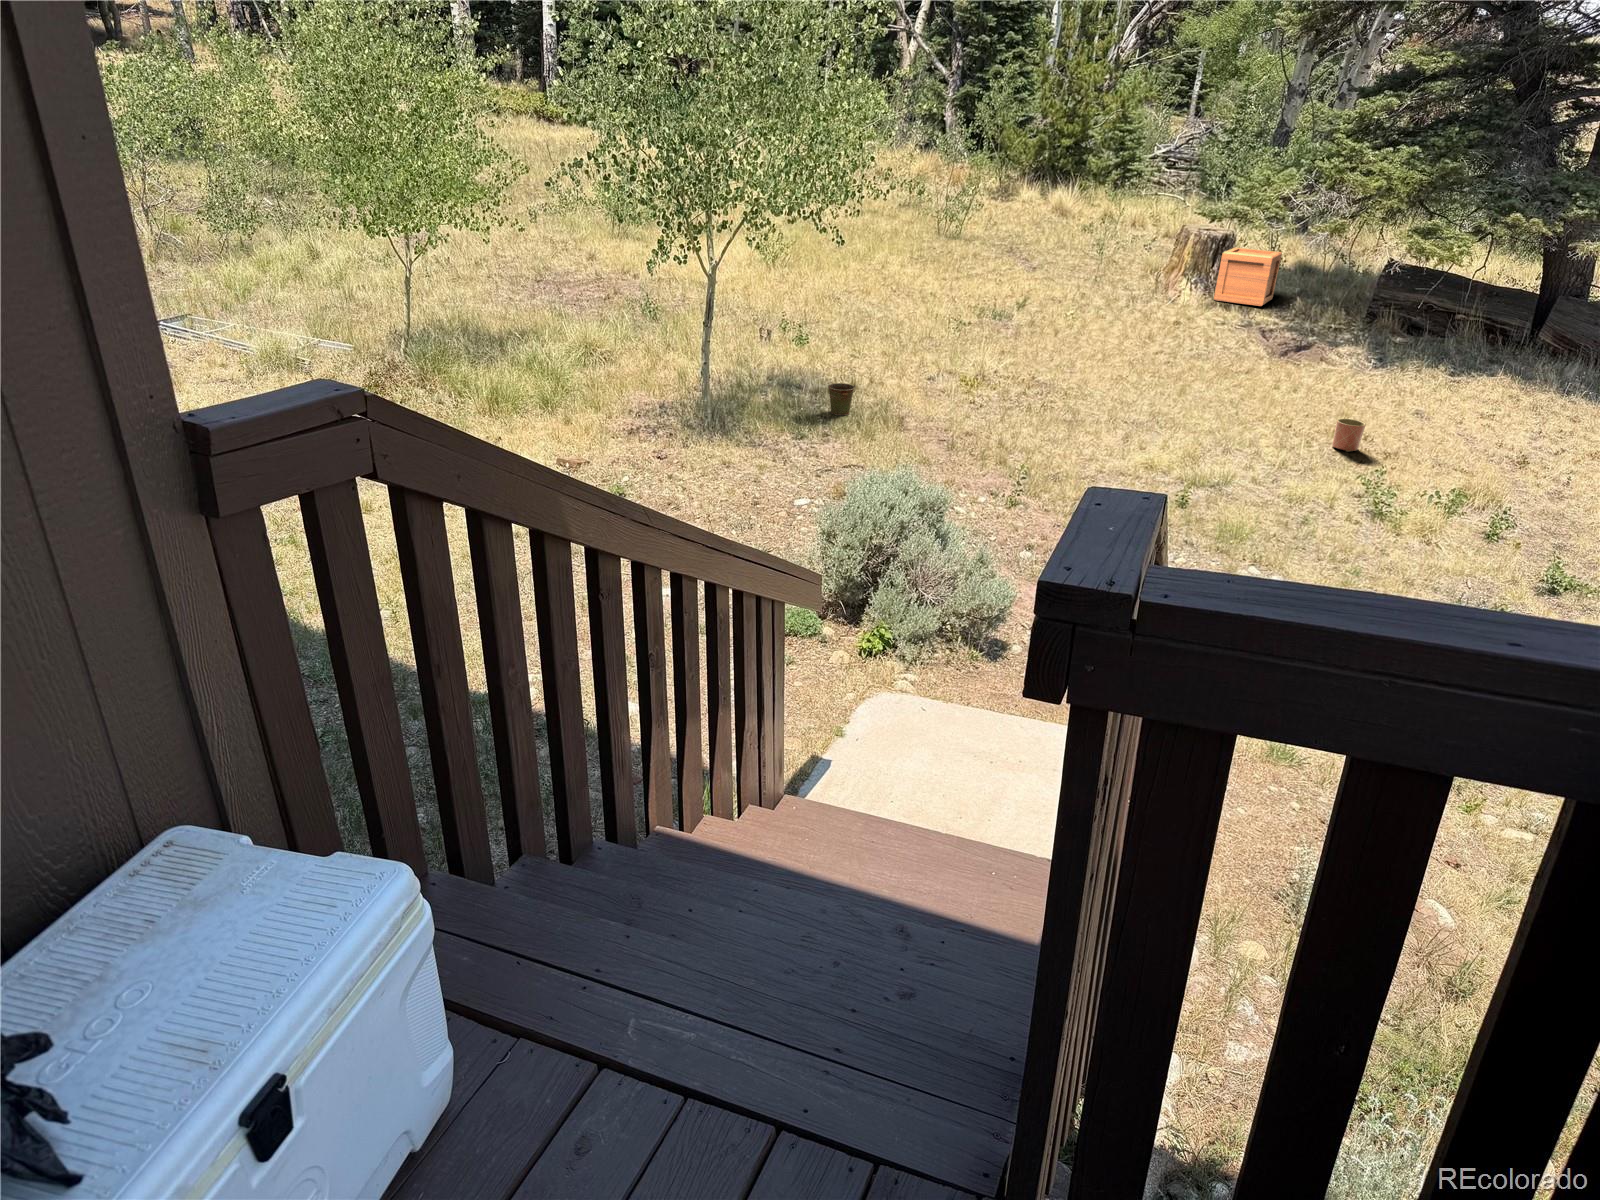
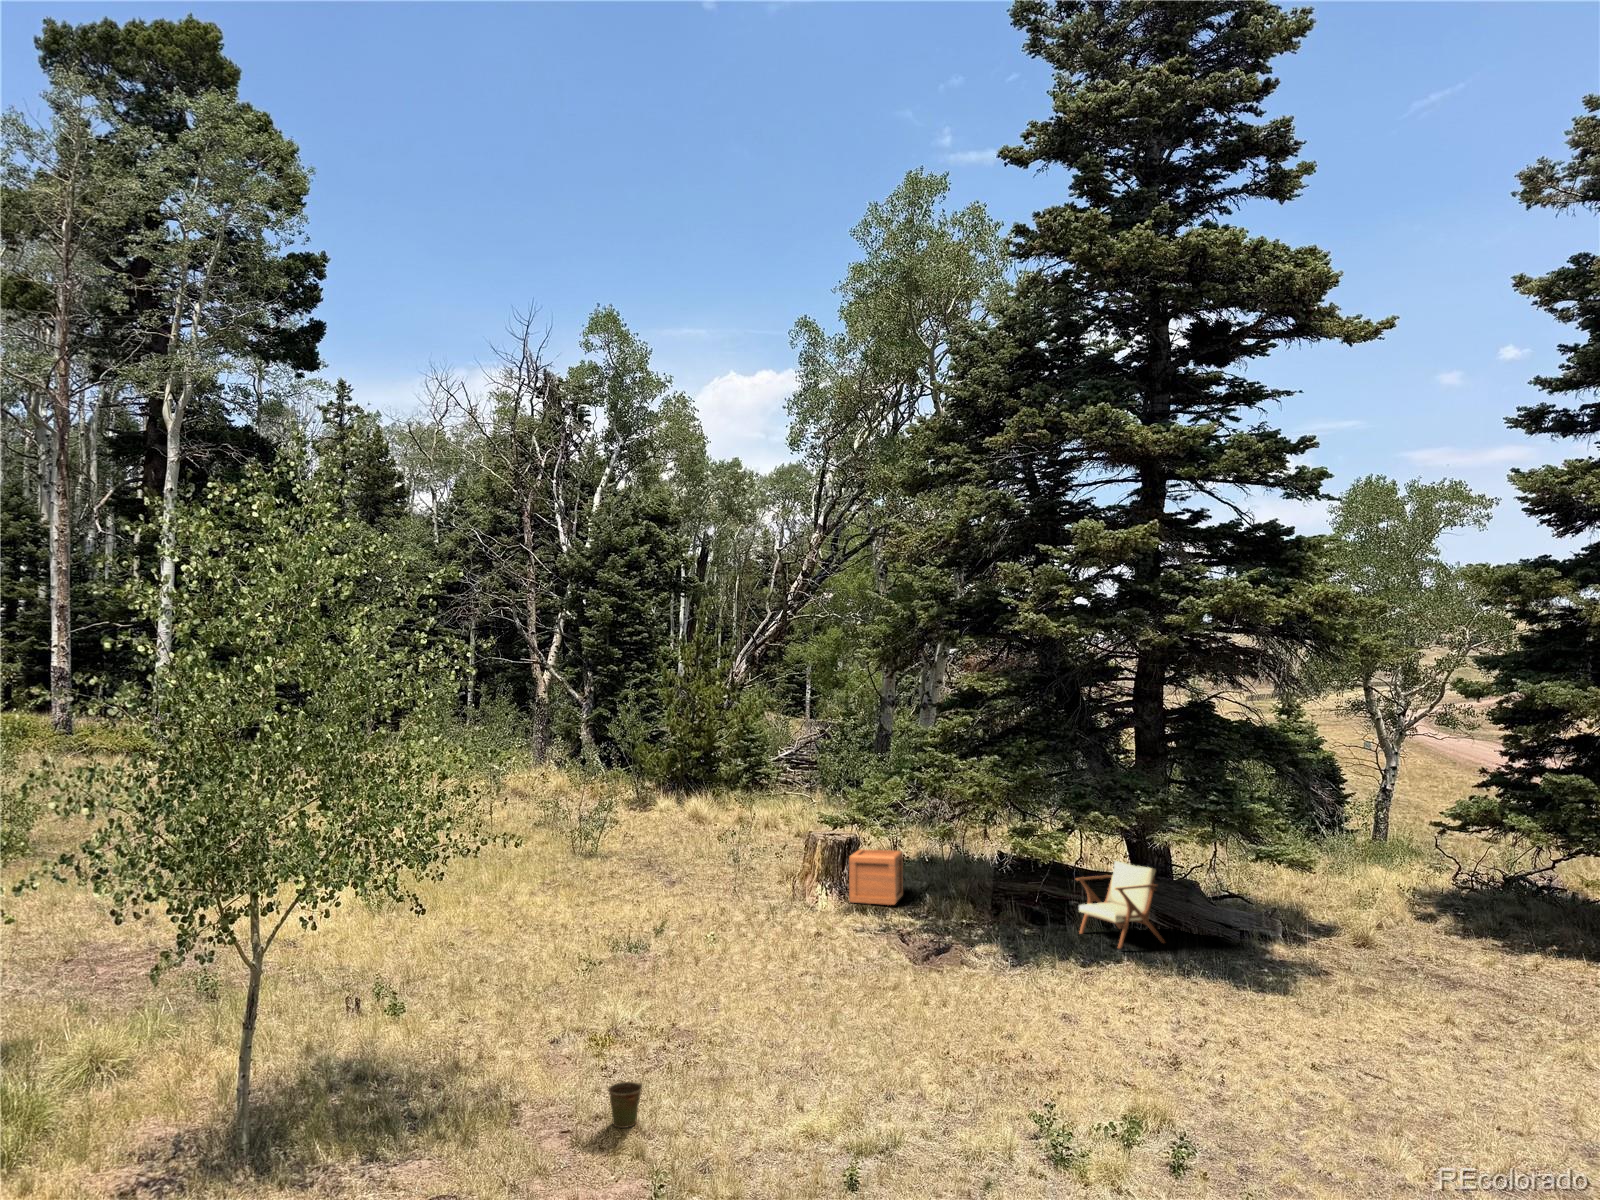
lounge chair: none [1459,277,1575,367] -> present [1076,861,1165,948]
bucket: present [828,383,856,415] -> present [608,1082,642,1128]
planter: present [1332,419,1366,452] -> none [995,1041,1023,1081]

